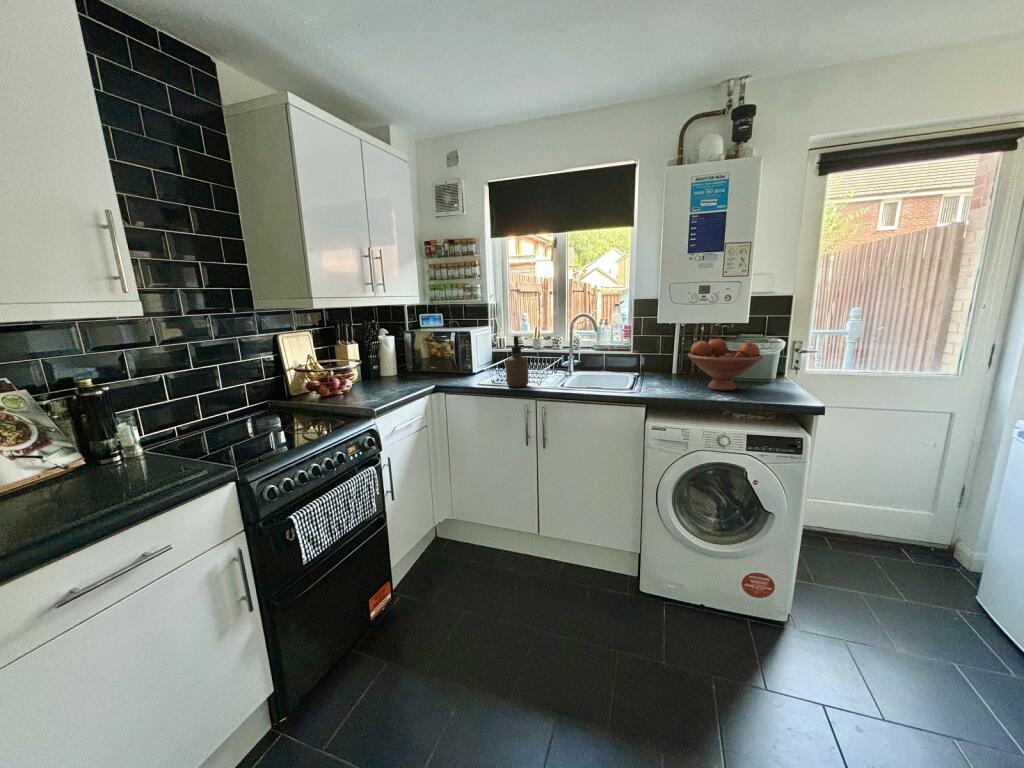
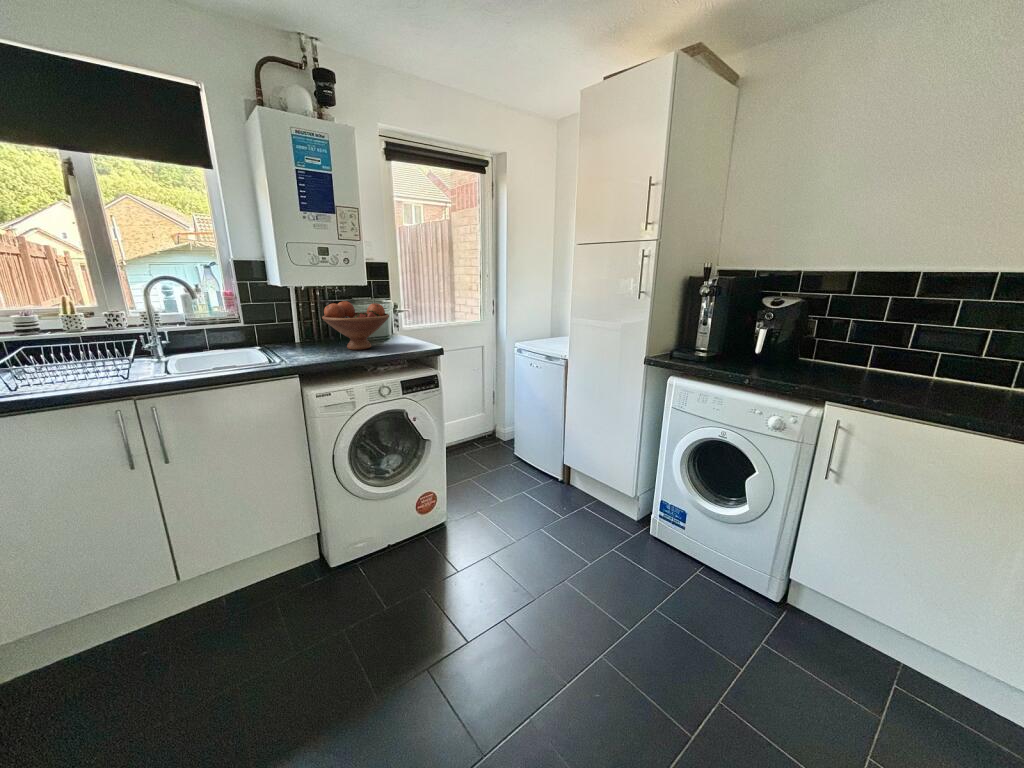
soap dispenser: present [506,336,528,388] -> none [40,304,100,387]

